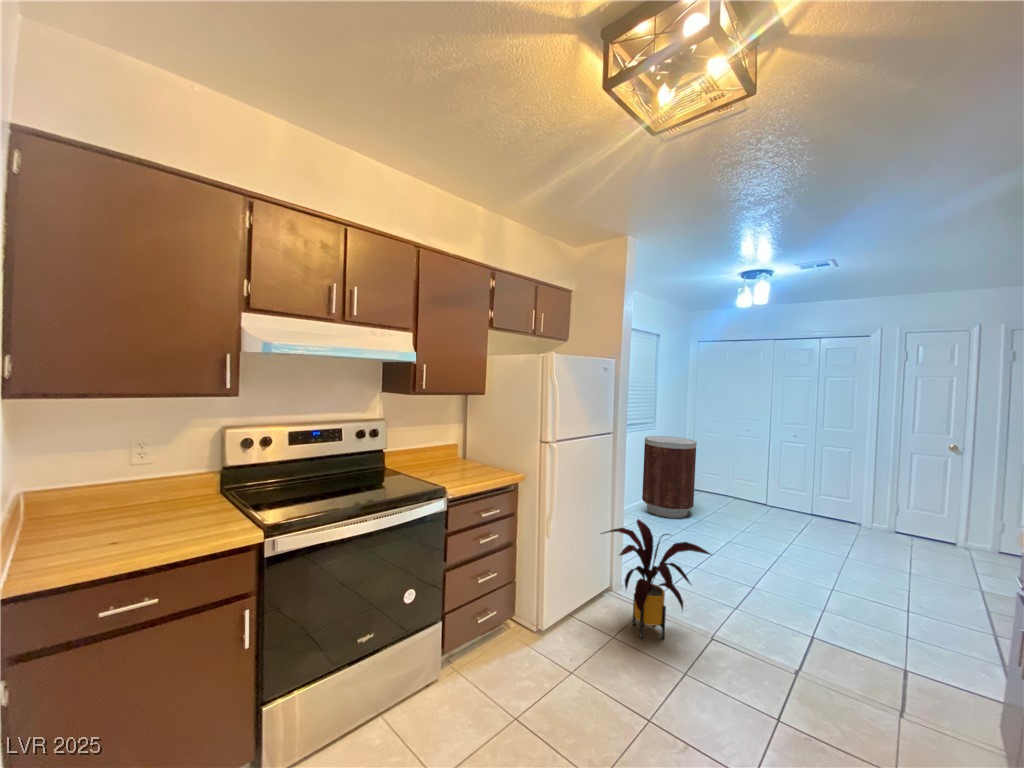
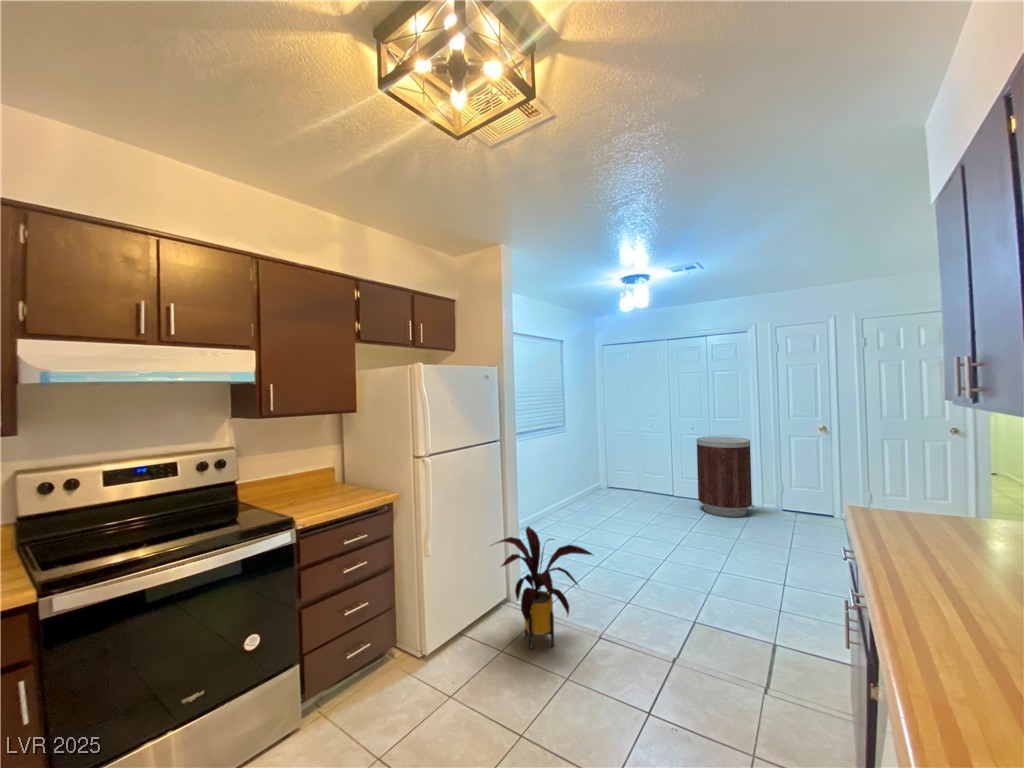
trash can: present [642,436,697,518] -> present [697,436,752,517]

